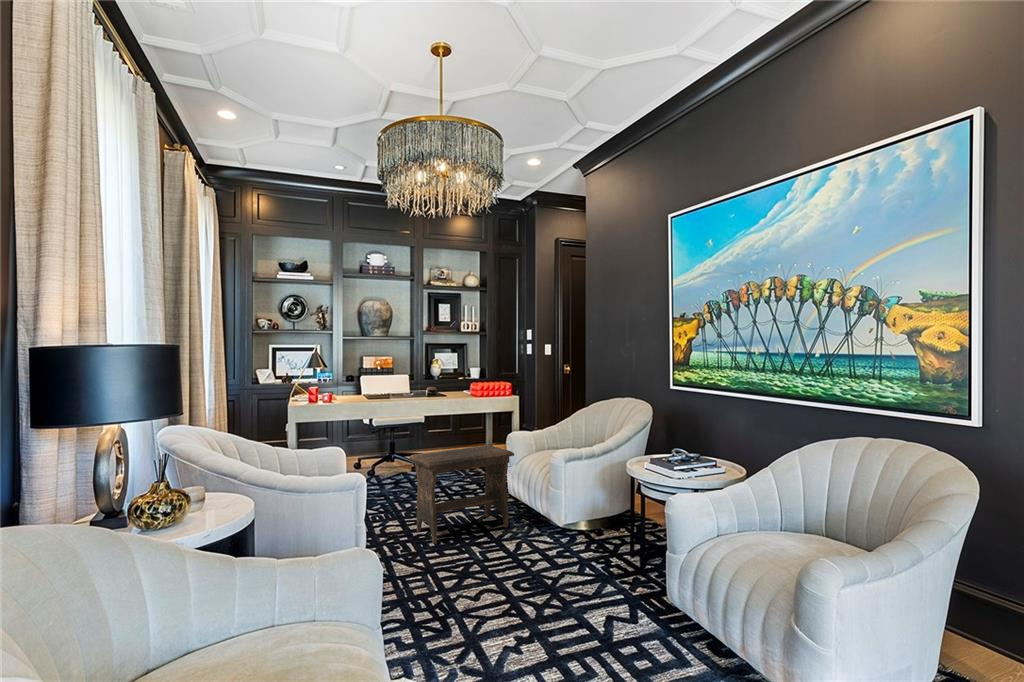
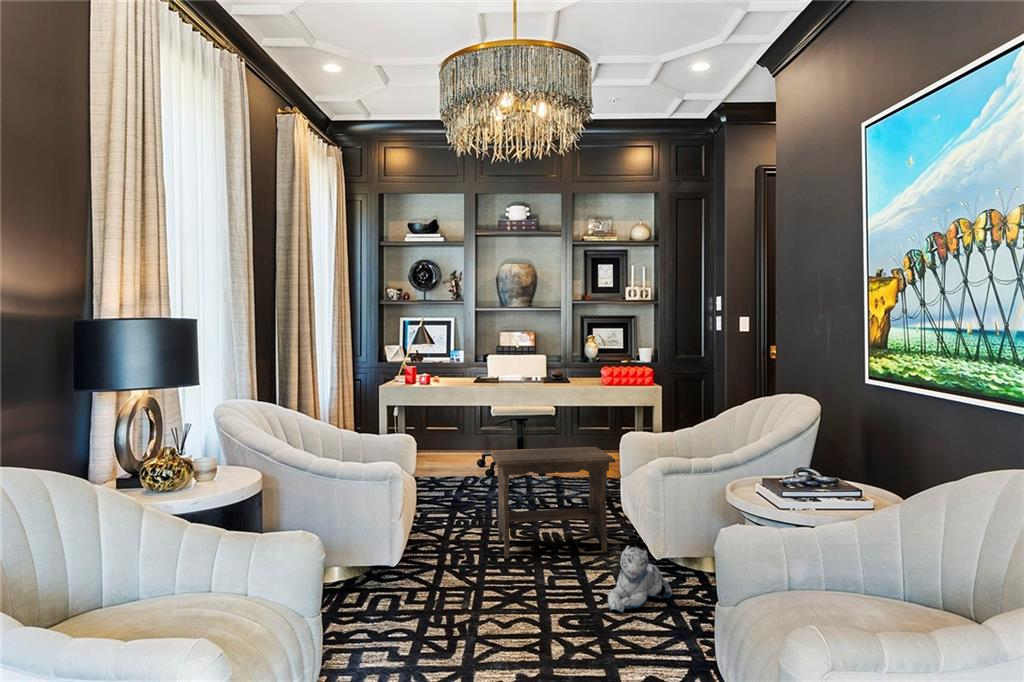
plush toy: none [537,518,578,571] -> present [608,546,672,612]

